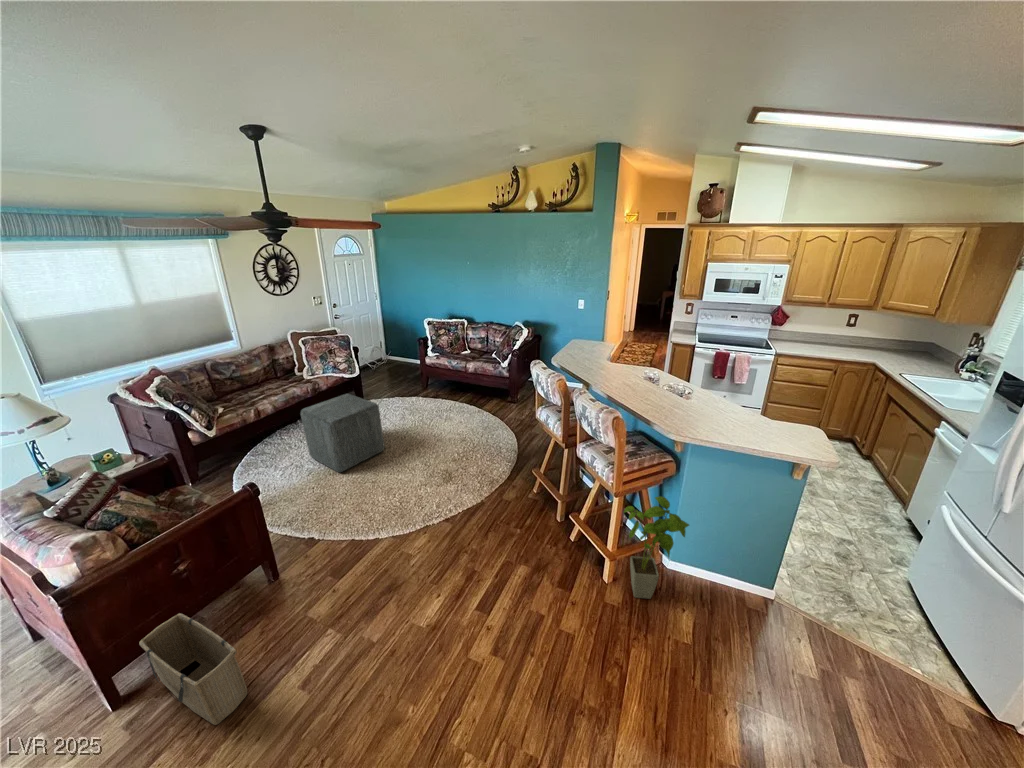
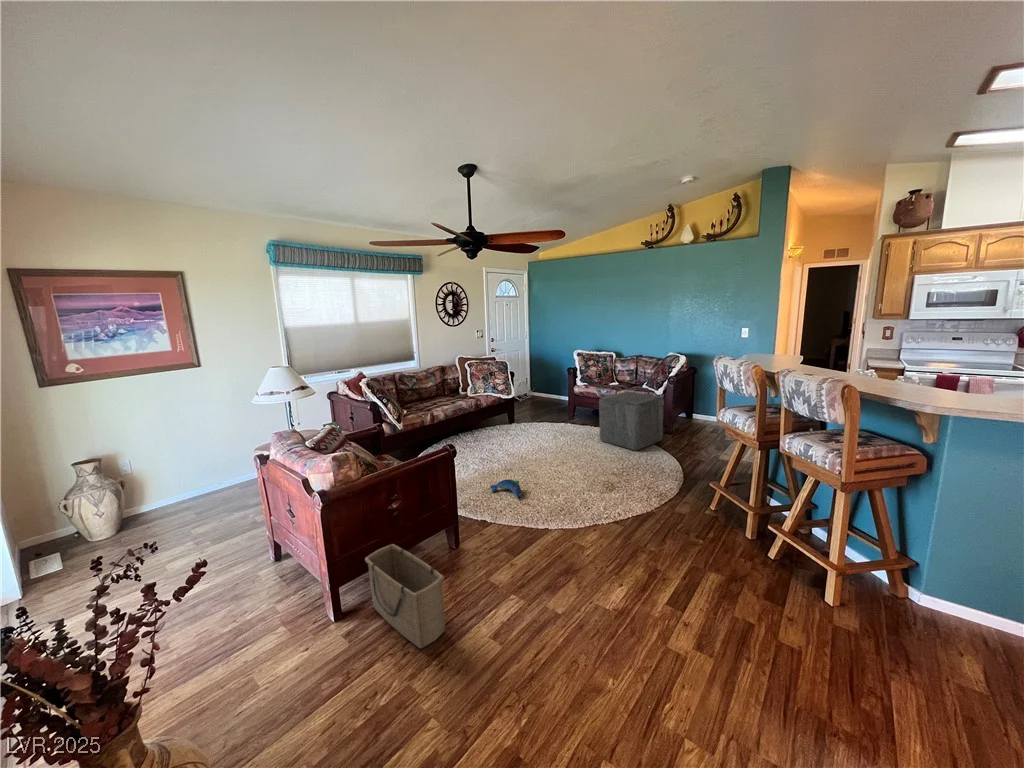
ottoman: present [301,394,385,472] -> present [599,391,663,450]
plush toy: none [323,484,356,505] -> present [490,479,521,499]
house plant: present [624,497,689,599] -> none [858,488,970,635]

